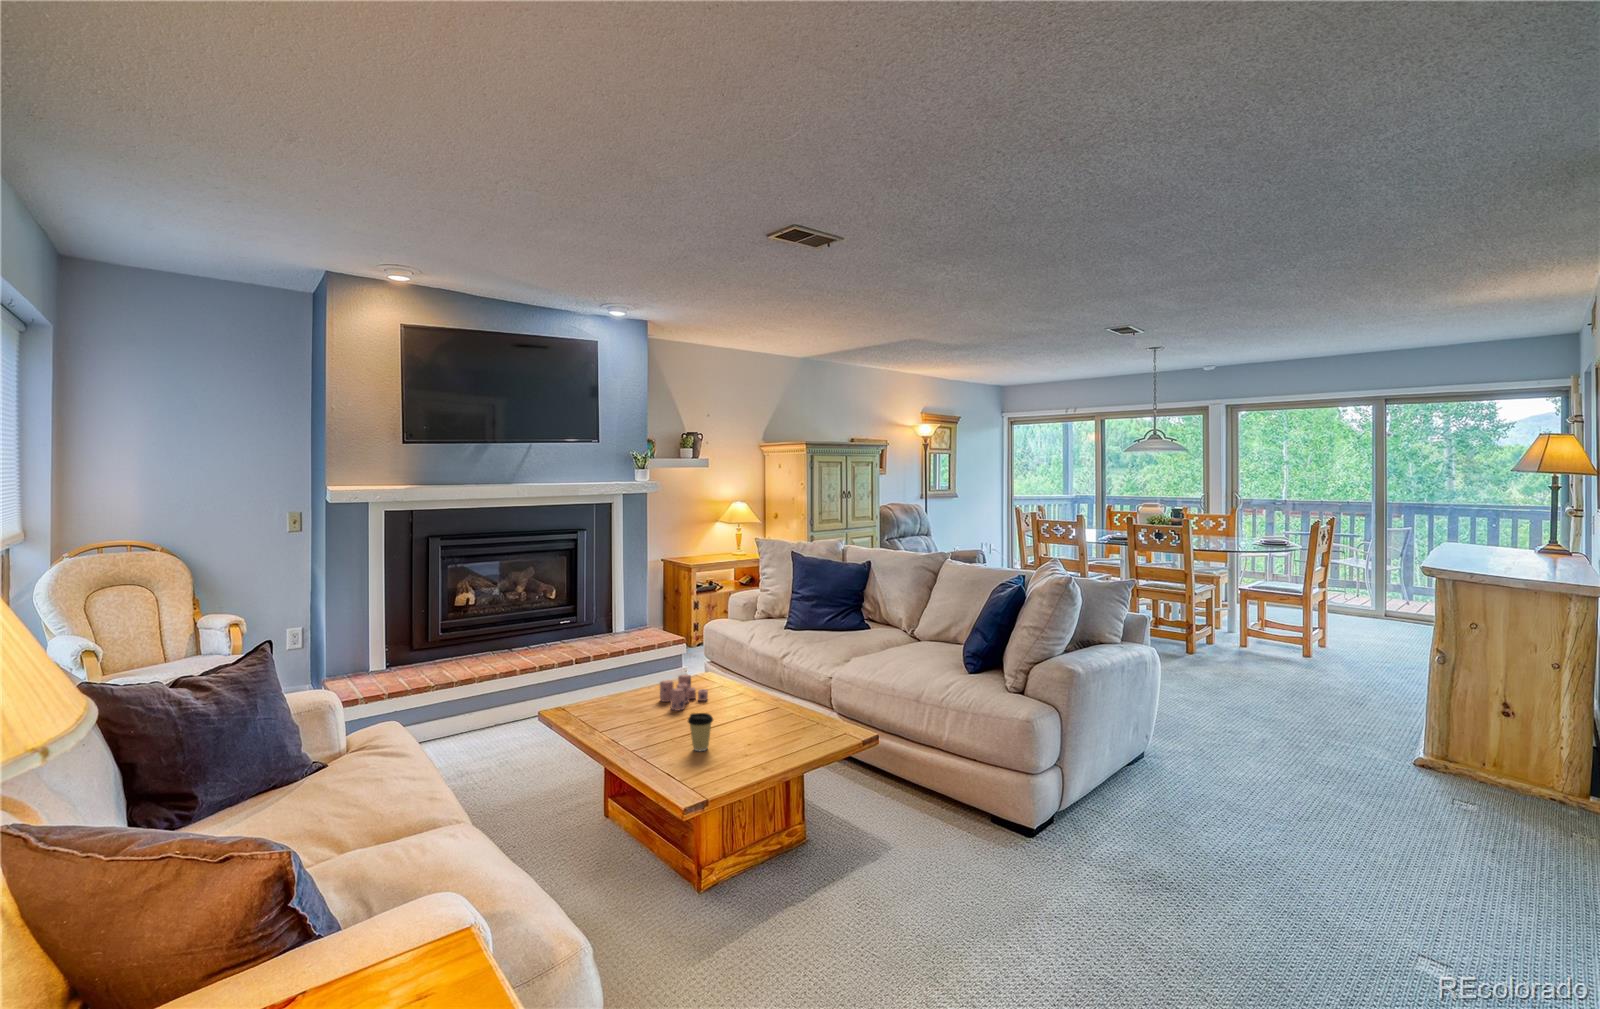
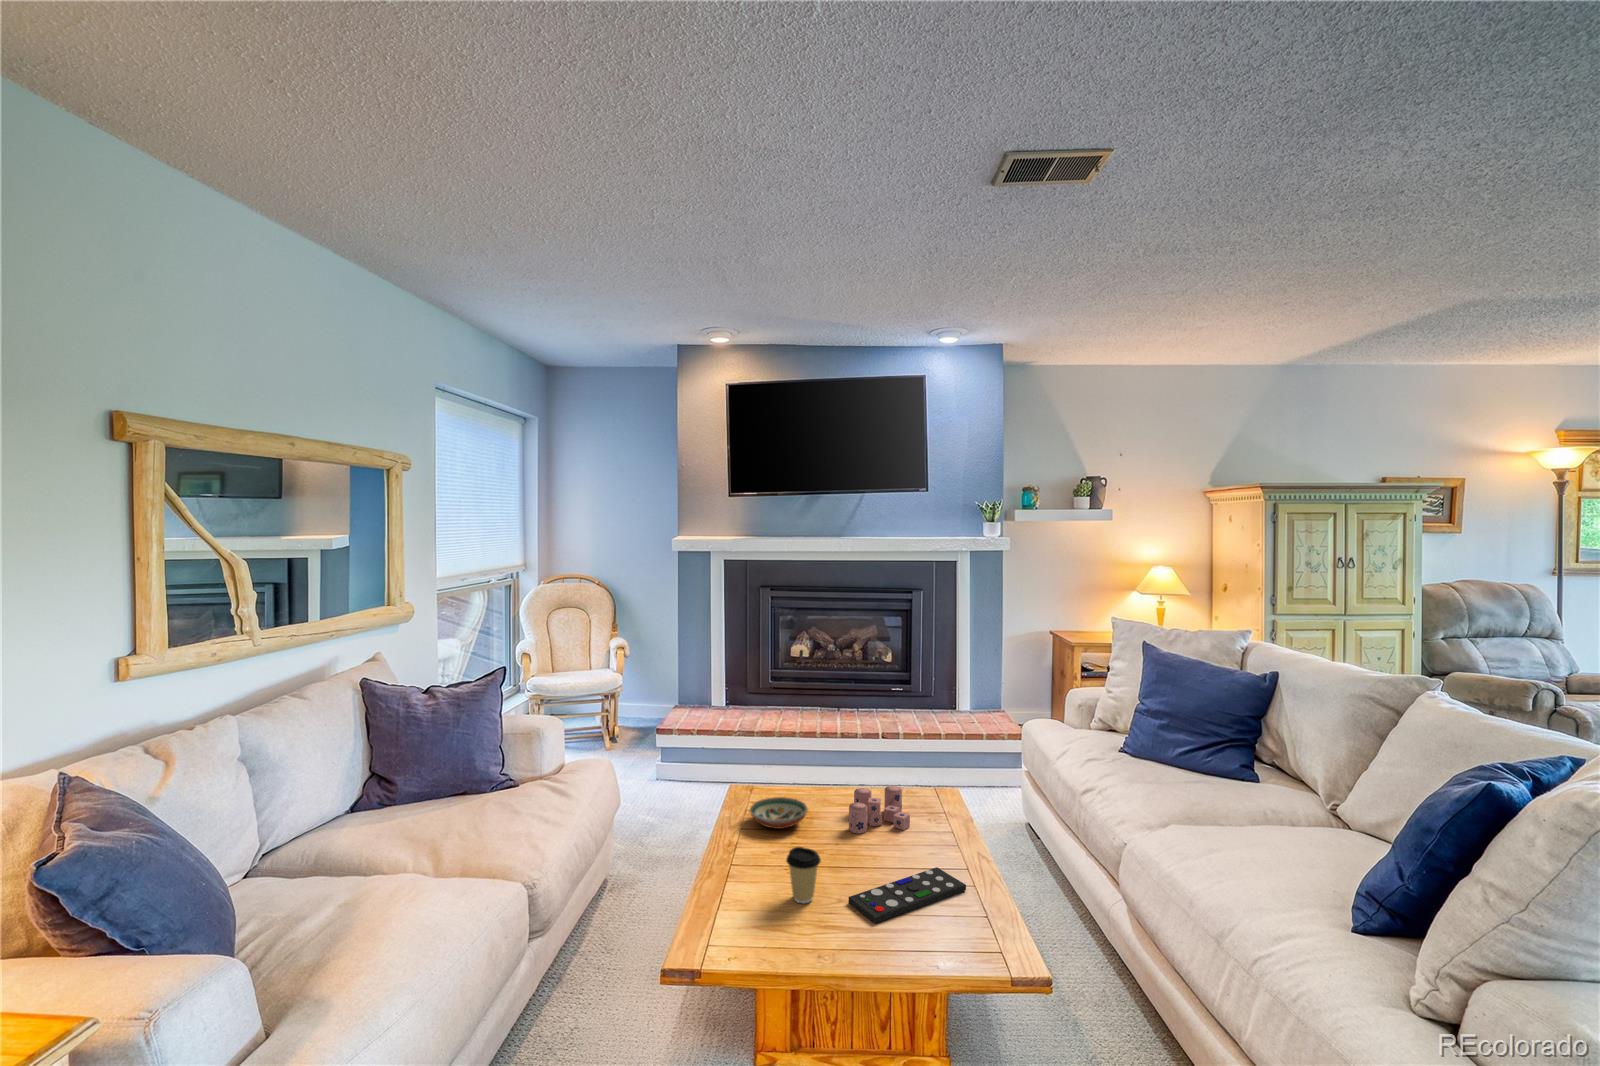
decorative bowl: none [591,700,641,724] -> present [750,797,808,829]
remote control: none [730,710,784,745] -> present [848,867,966,923]

